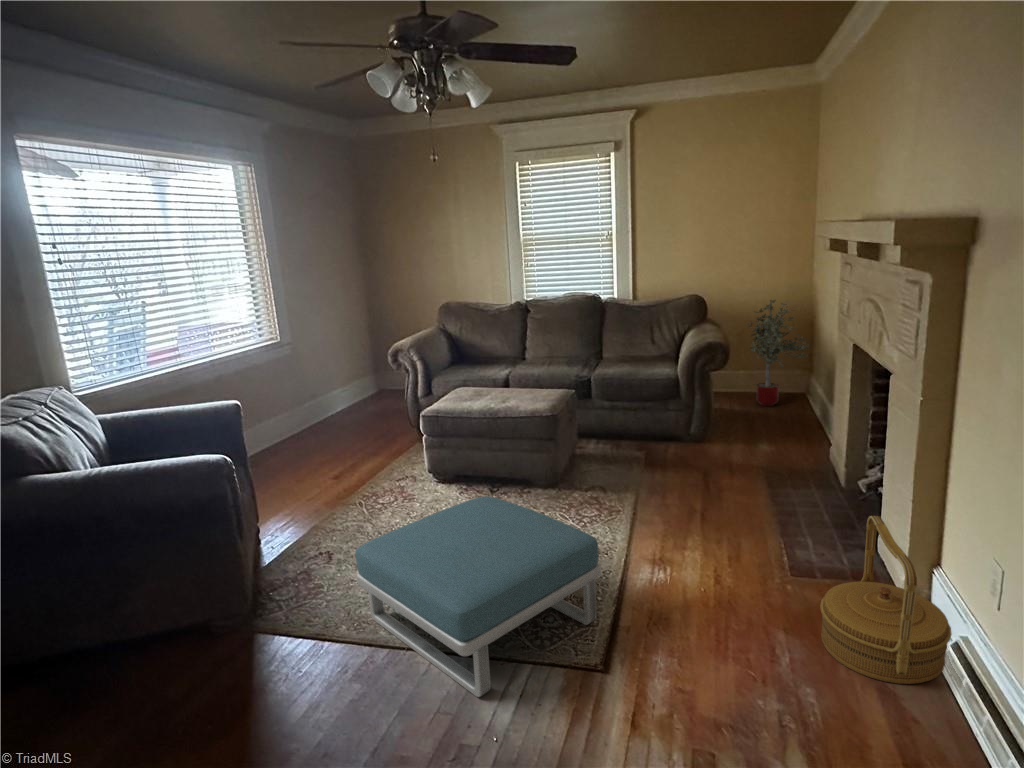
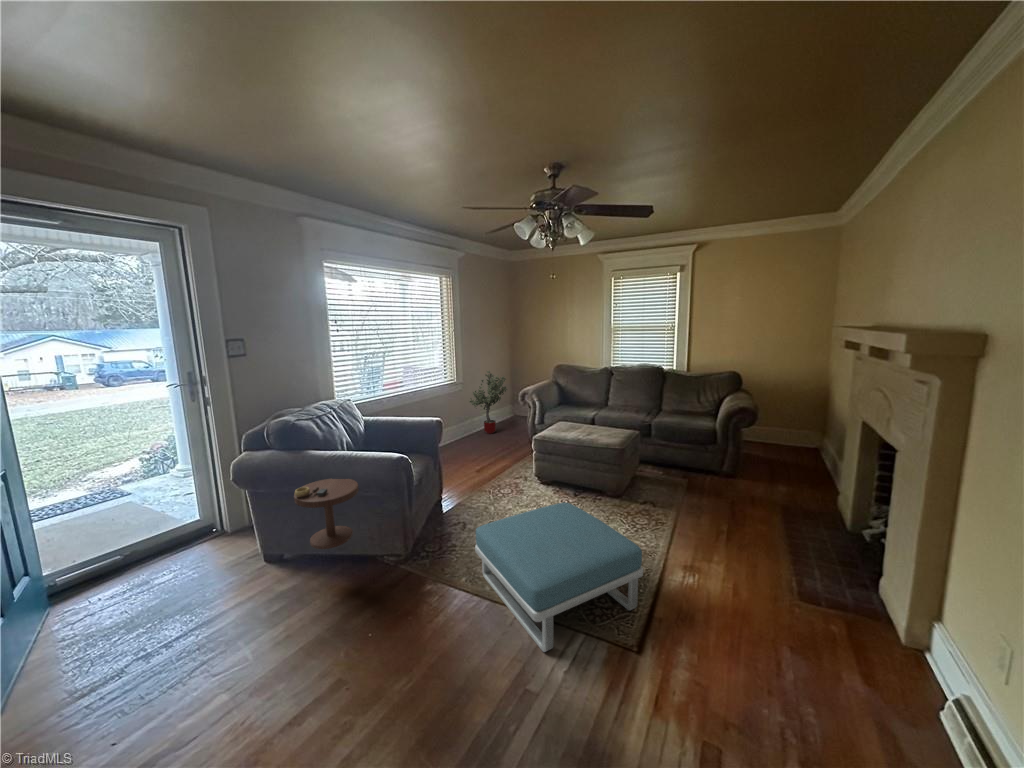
potted tree: present [748,300,808,406] -> present [469,371,507,434]
side table: none [37,501,153,676] -> present [294,479,359,549]
woven basket: present [820,516,952,684] -> none [823,569,951,727]

